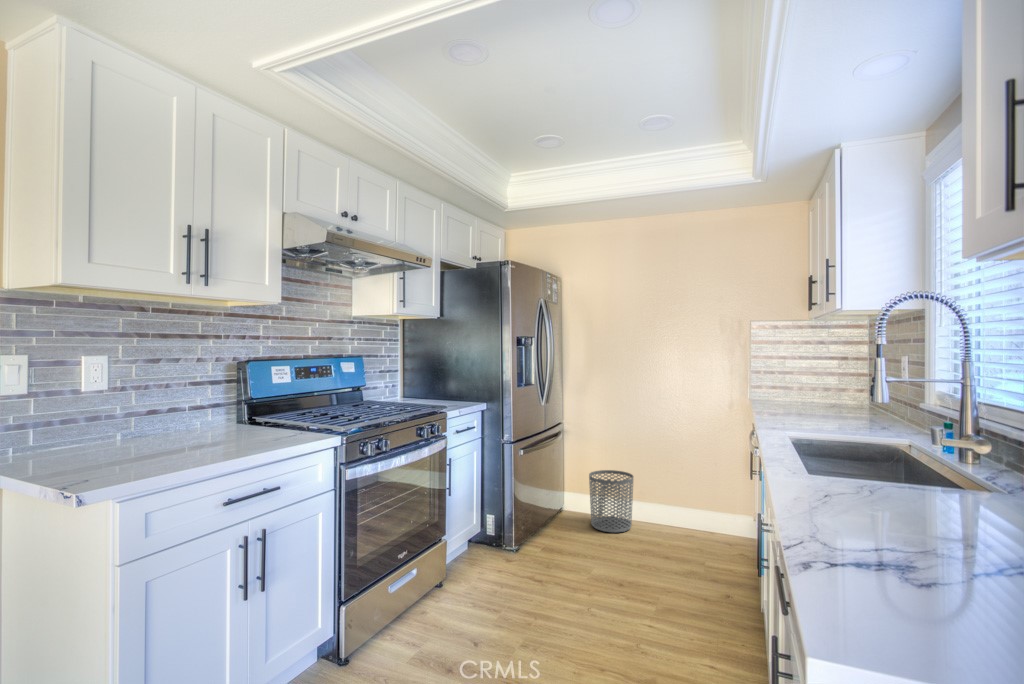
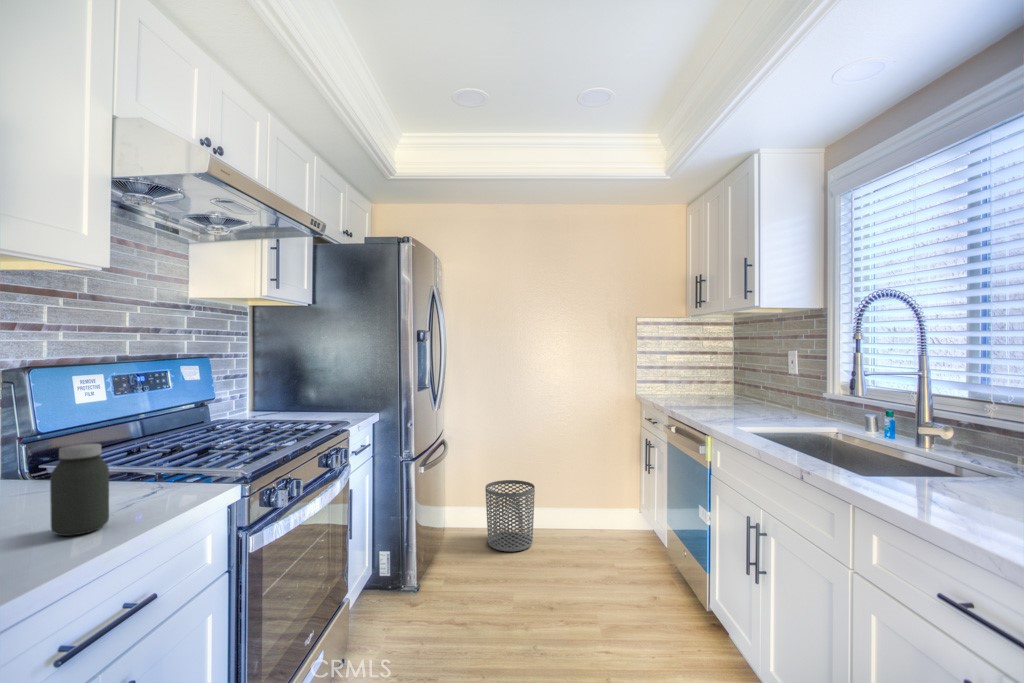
jar: none [231,402,258,449] -> present [50,444,109,536]

